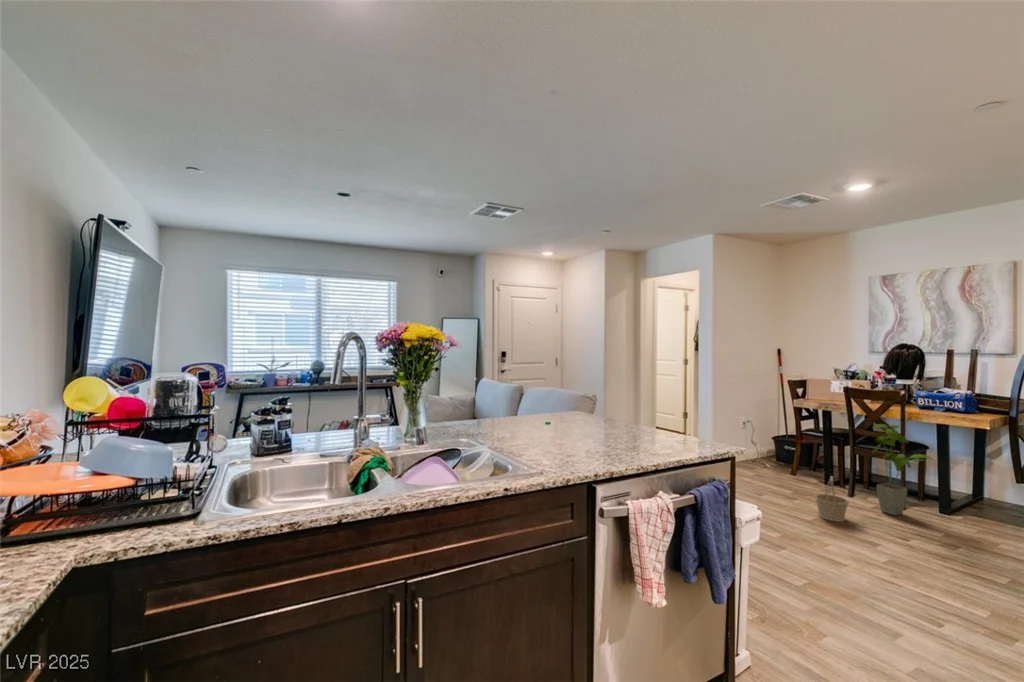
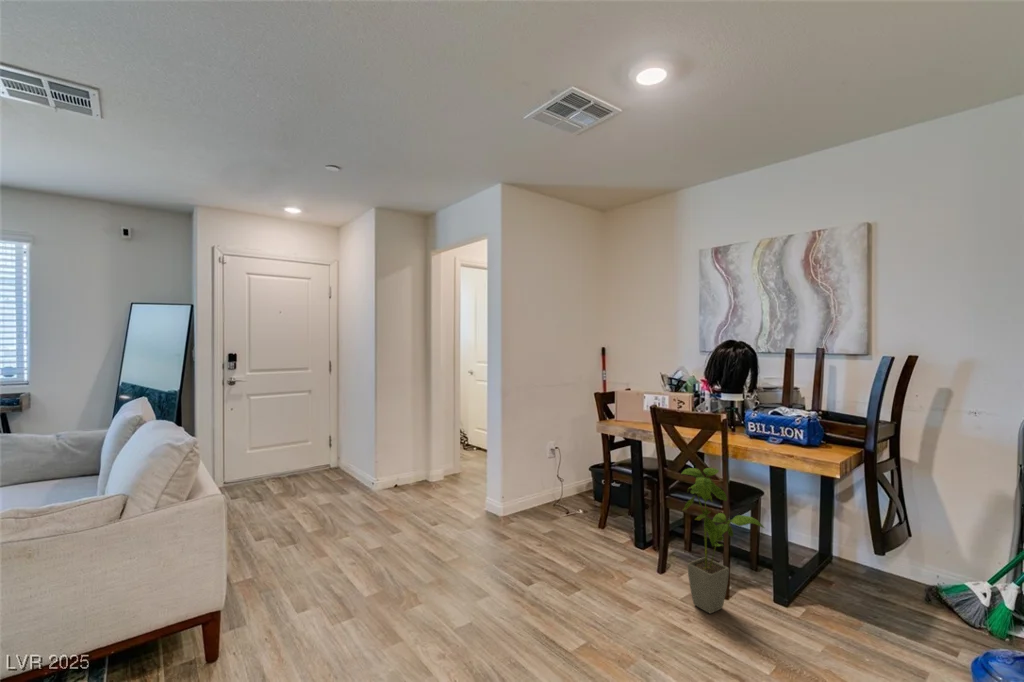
basket: present [815,476,849,522] -> none [593,559,640,641]

